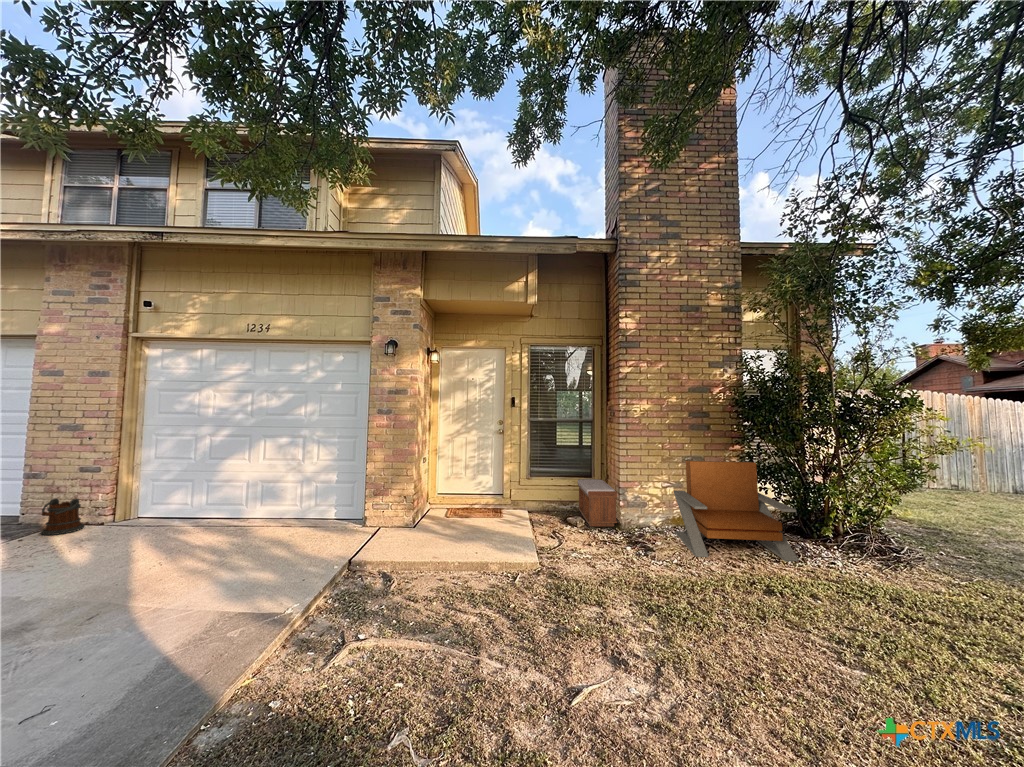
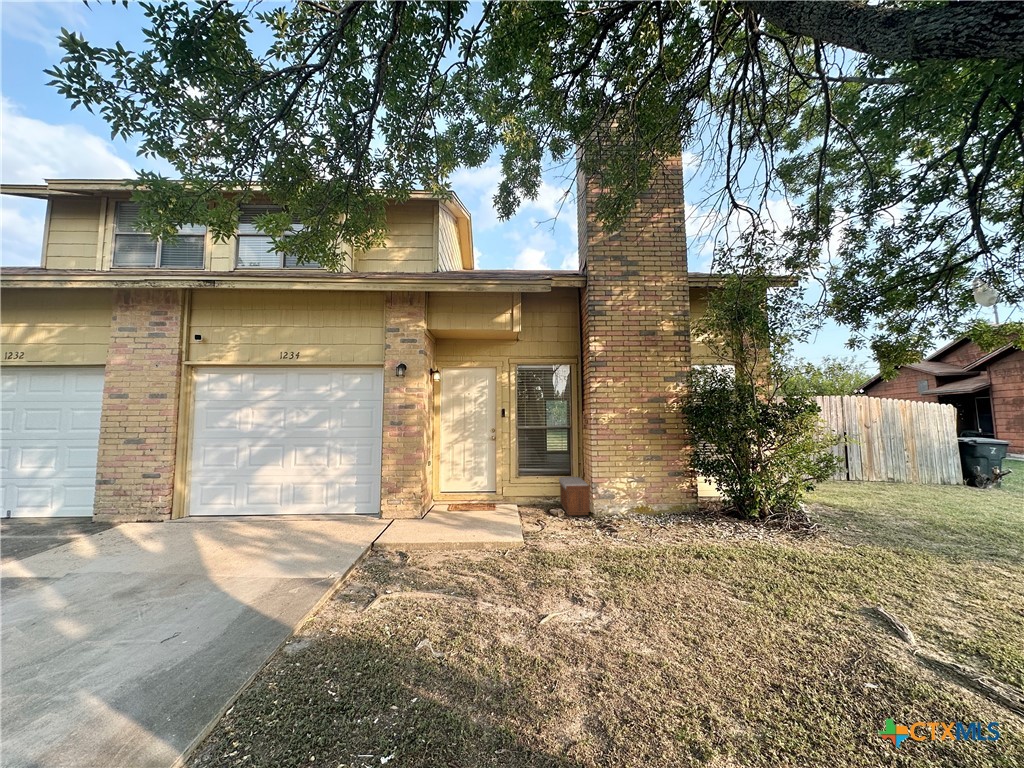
lounge chair: present [674,461,798,561] -> none [636,459,731,536]
bucket: present [40,498,85,535] -> none [114,500,149,530]

